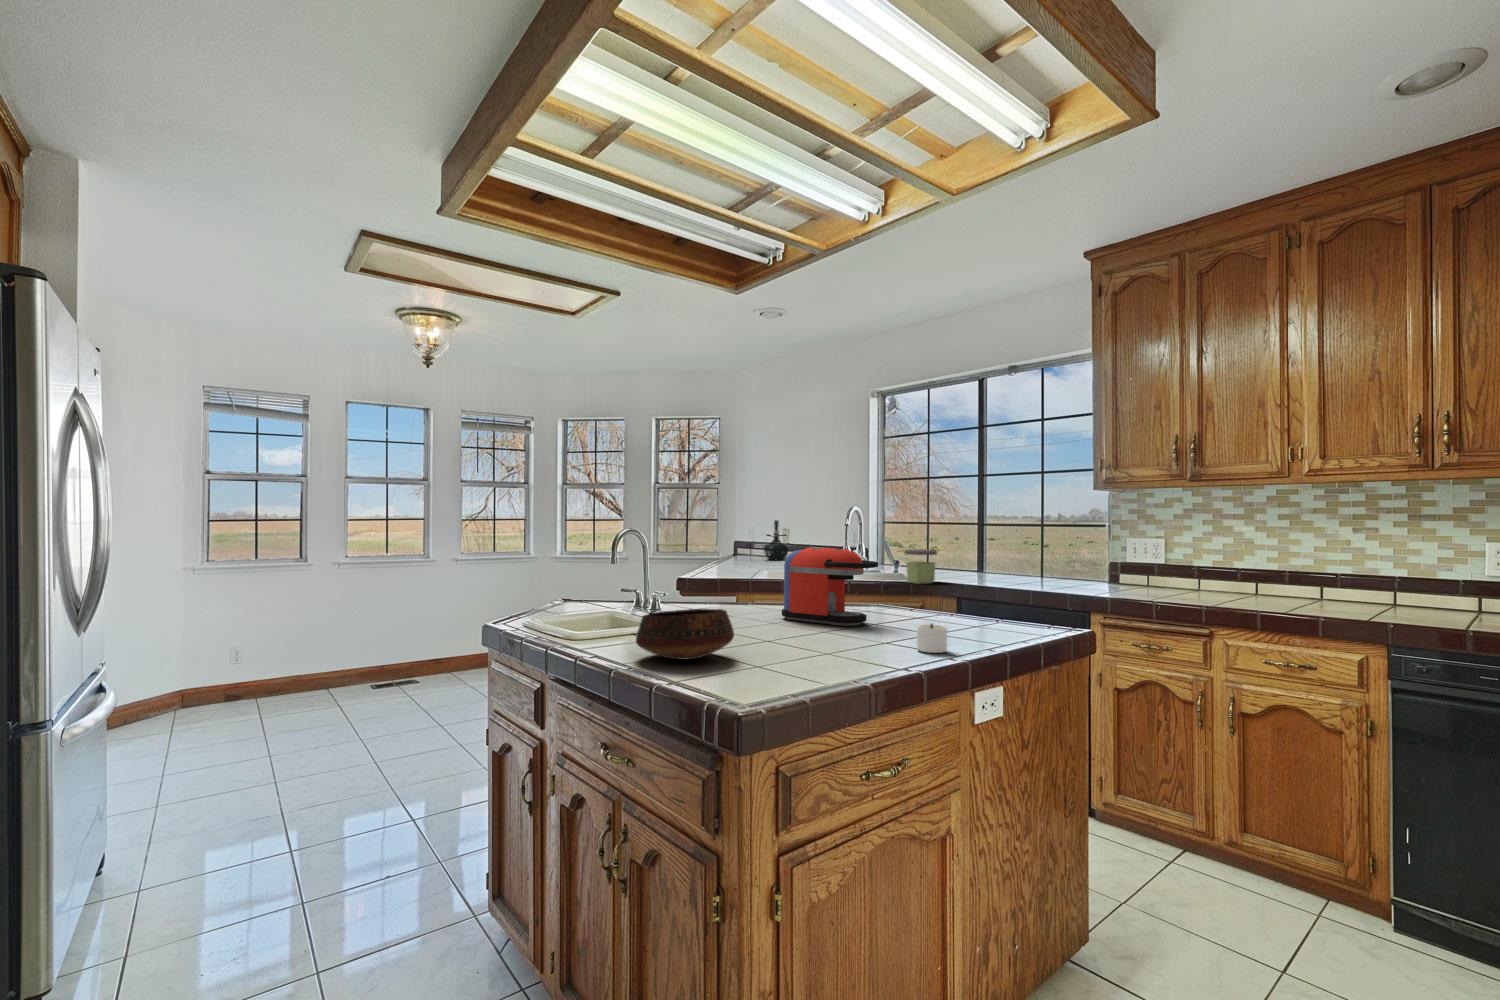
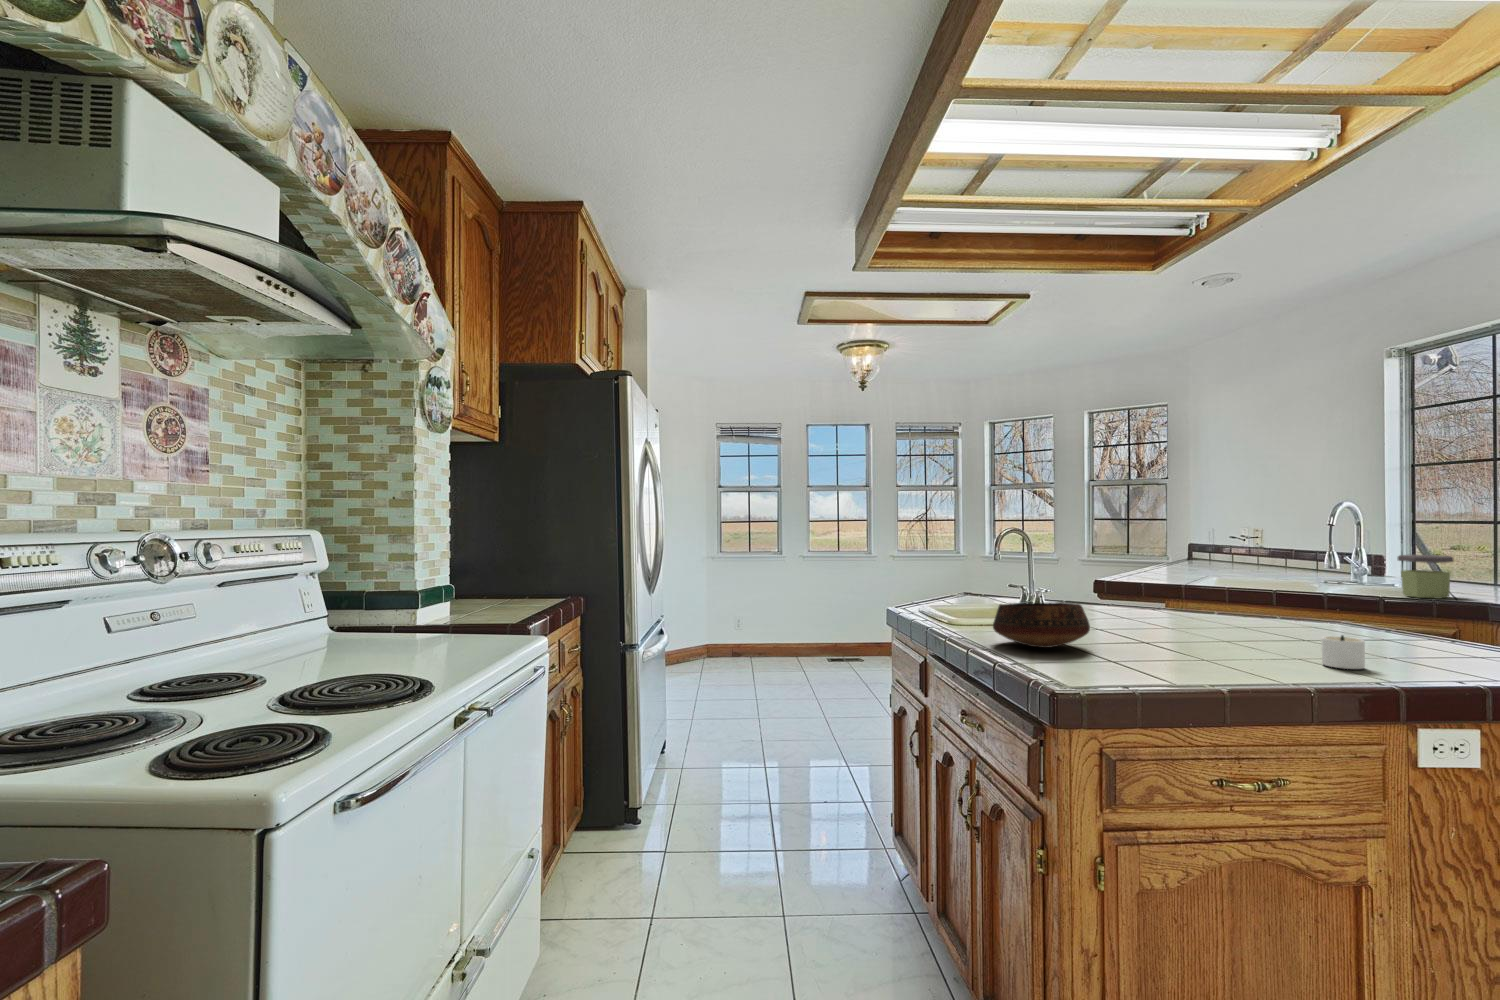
bottle: present [764,520,788,560] -> none [1220,519,1254,565]
coffee maker: present [782,548,878,626] -> none [1179,548,1297,635]

